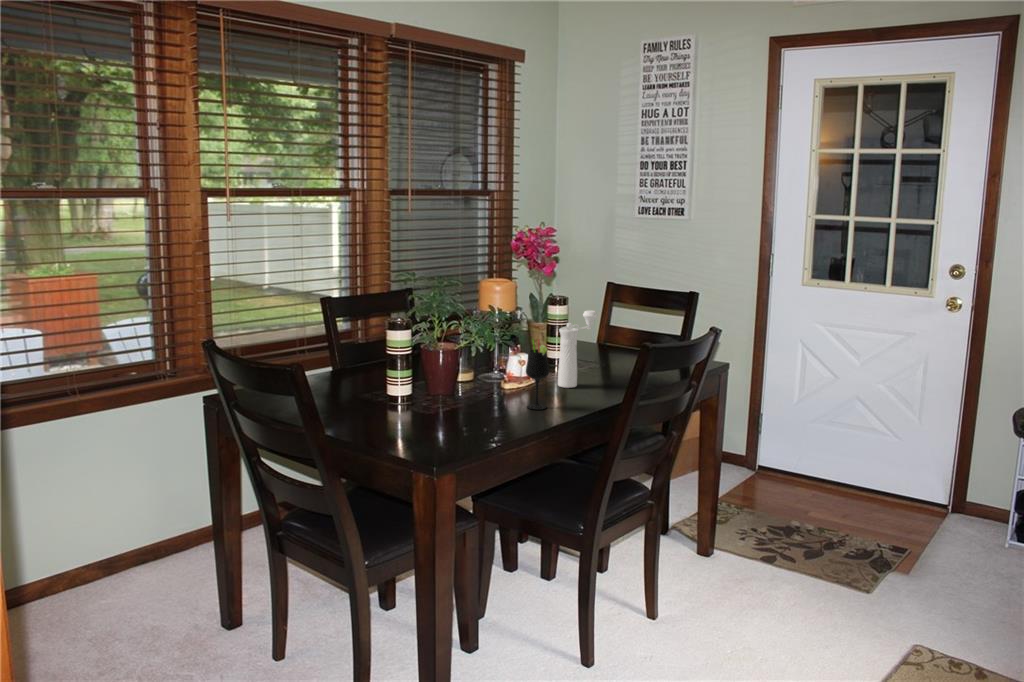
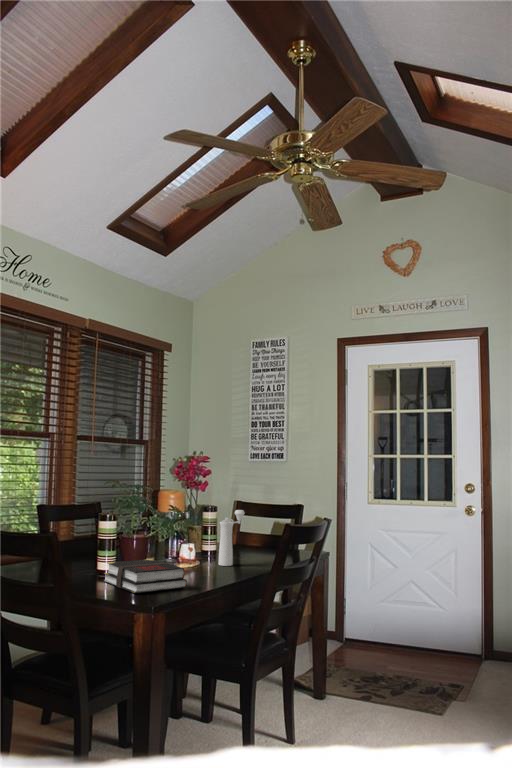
wine glass: present [526,339,549,409] -> none [201,524,219,578]
book: none [394,383,498,435] -> present [104,559,187,593]

